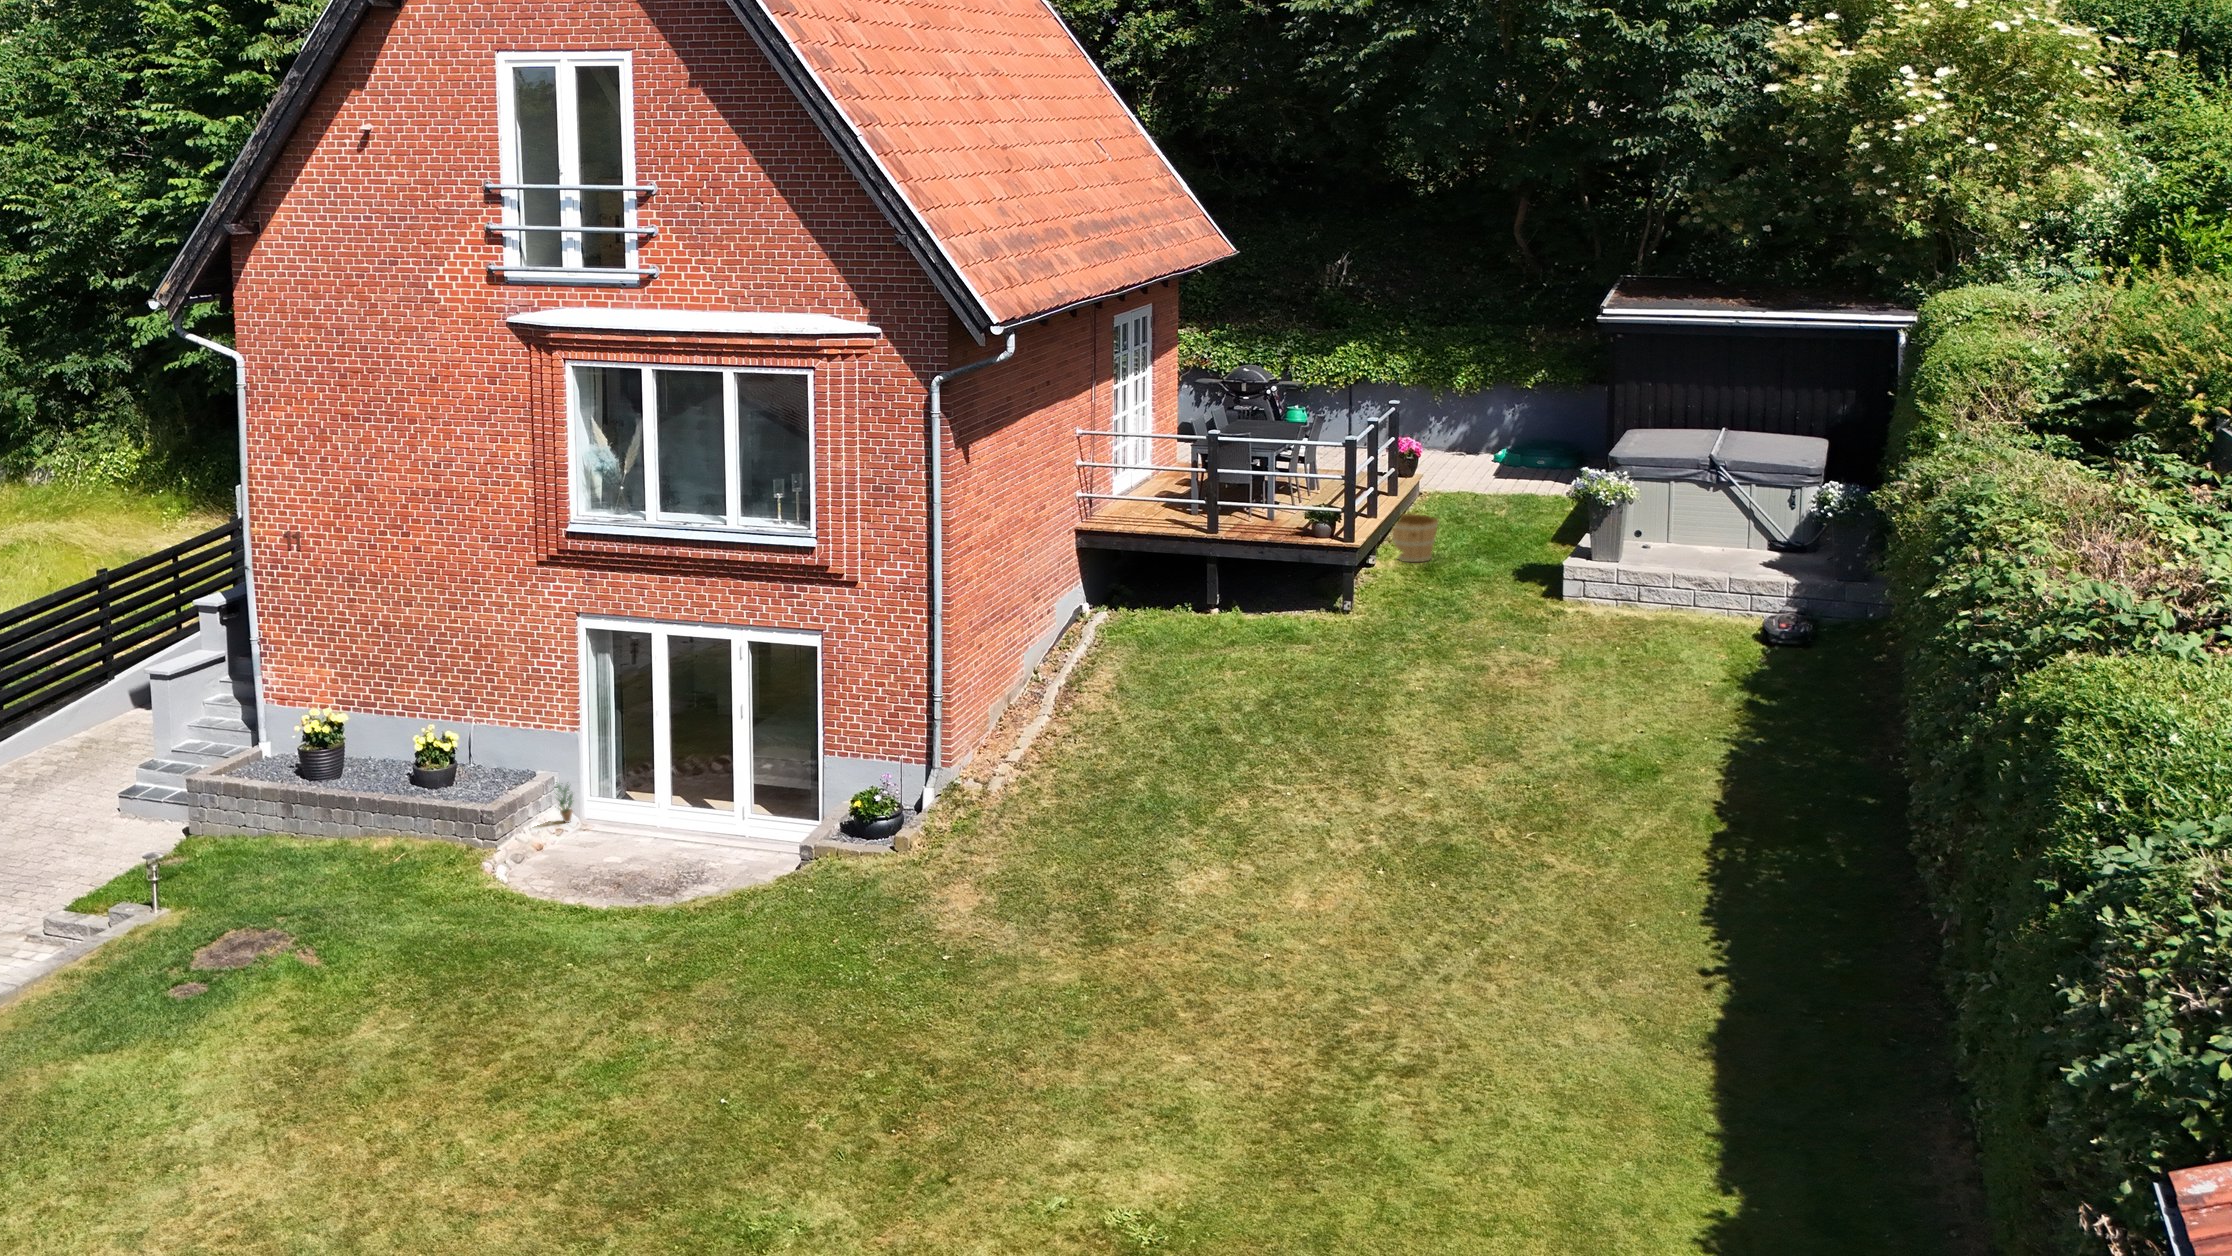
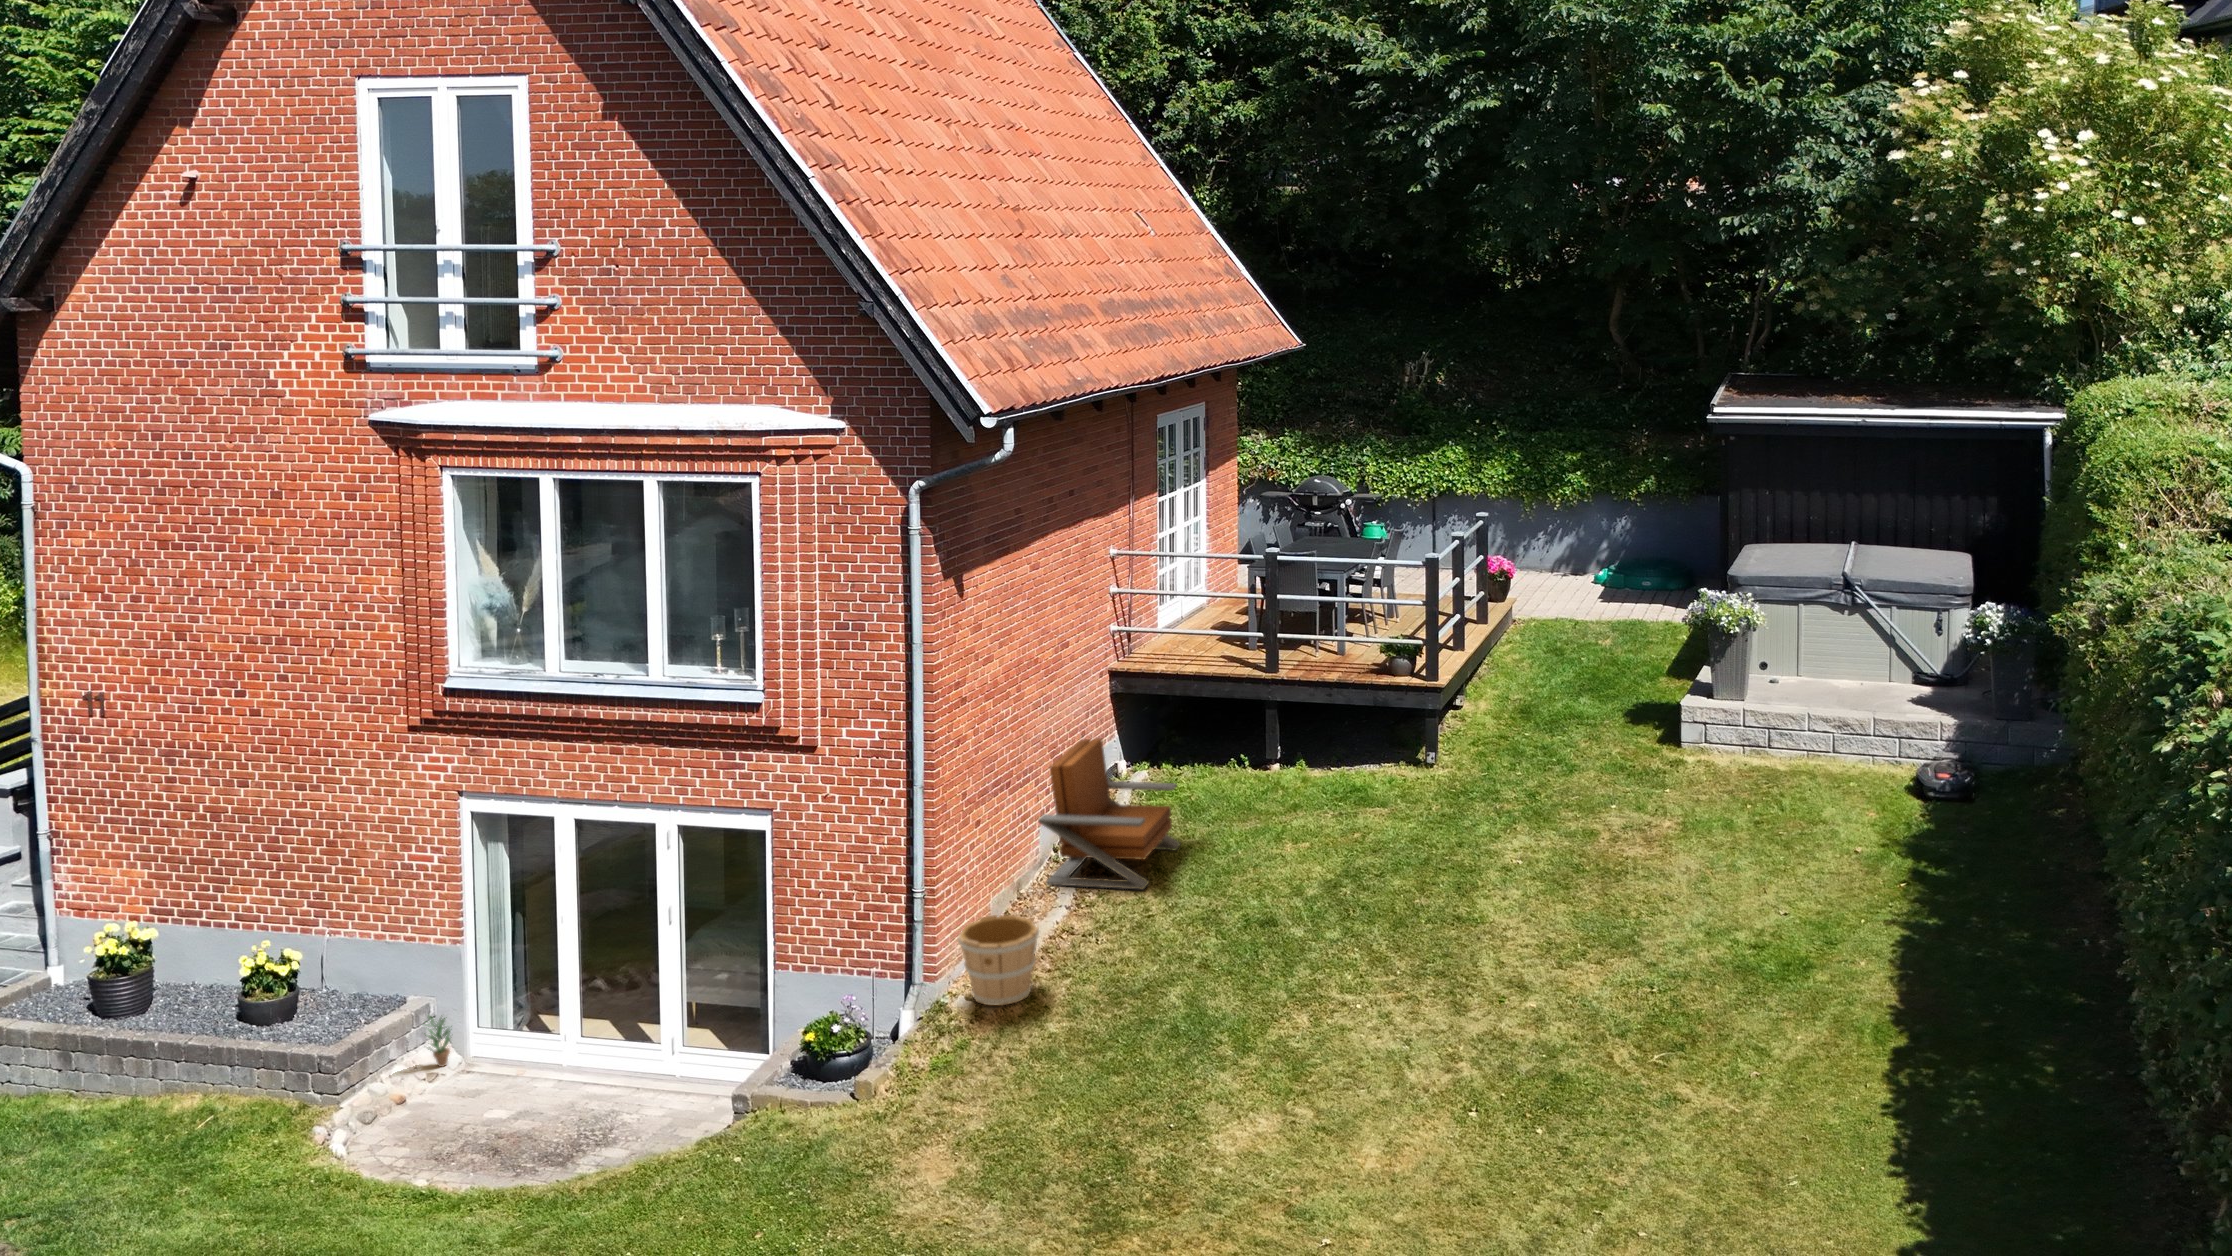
wooden bucket: present [1392,513,1438,562] -> present [958,915,1039,1006]
lounge chair: none [1024,584,1136,704] -> present [1038,738,1180,890]

